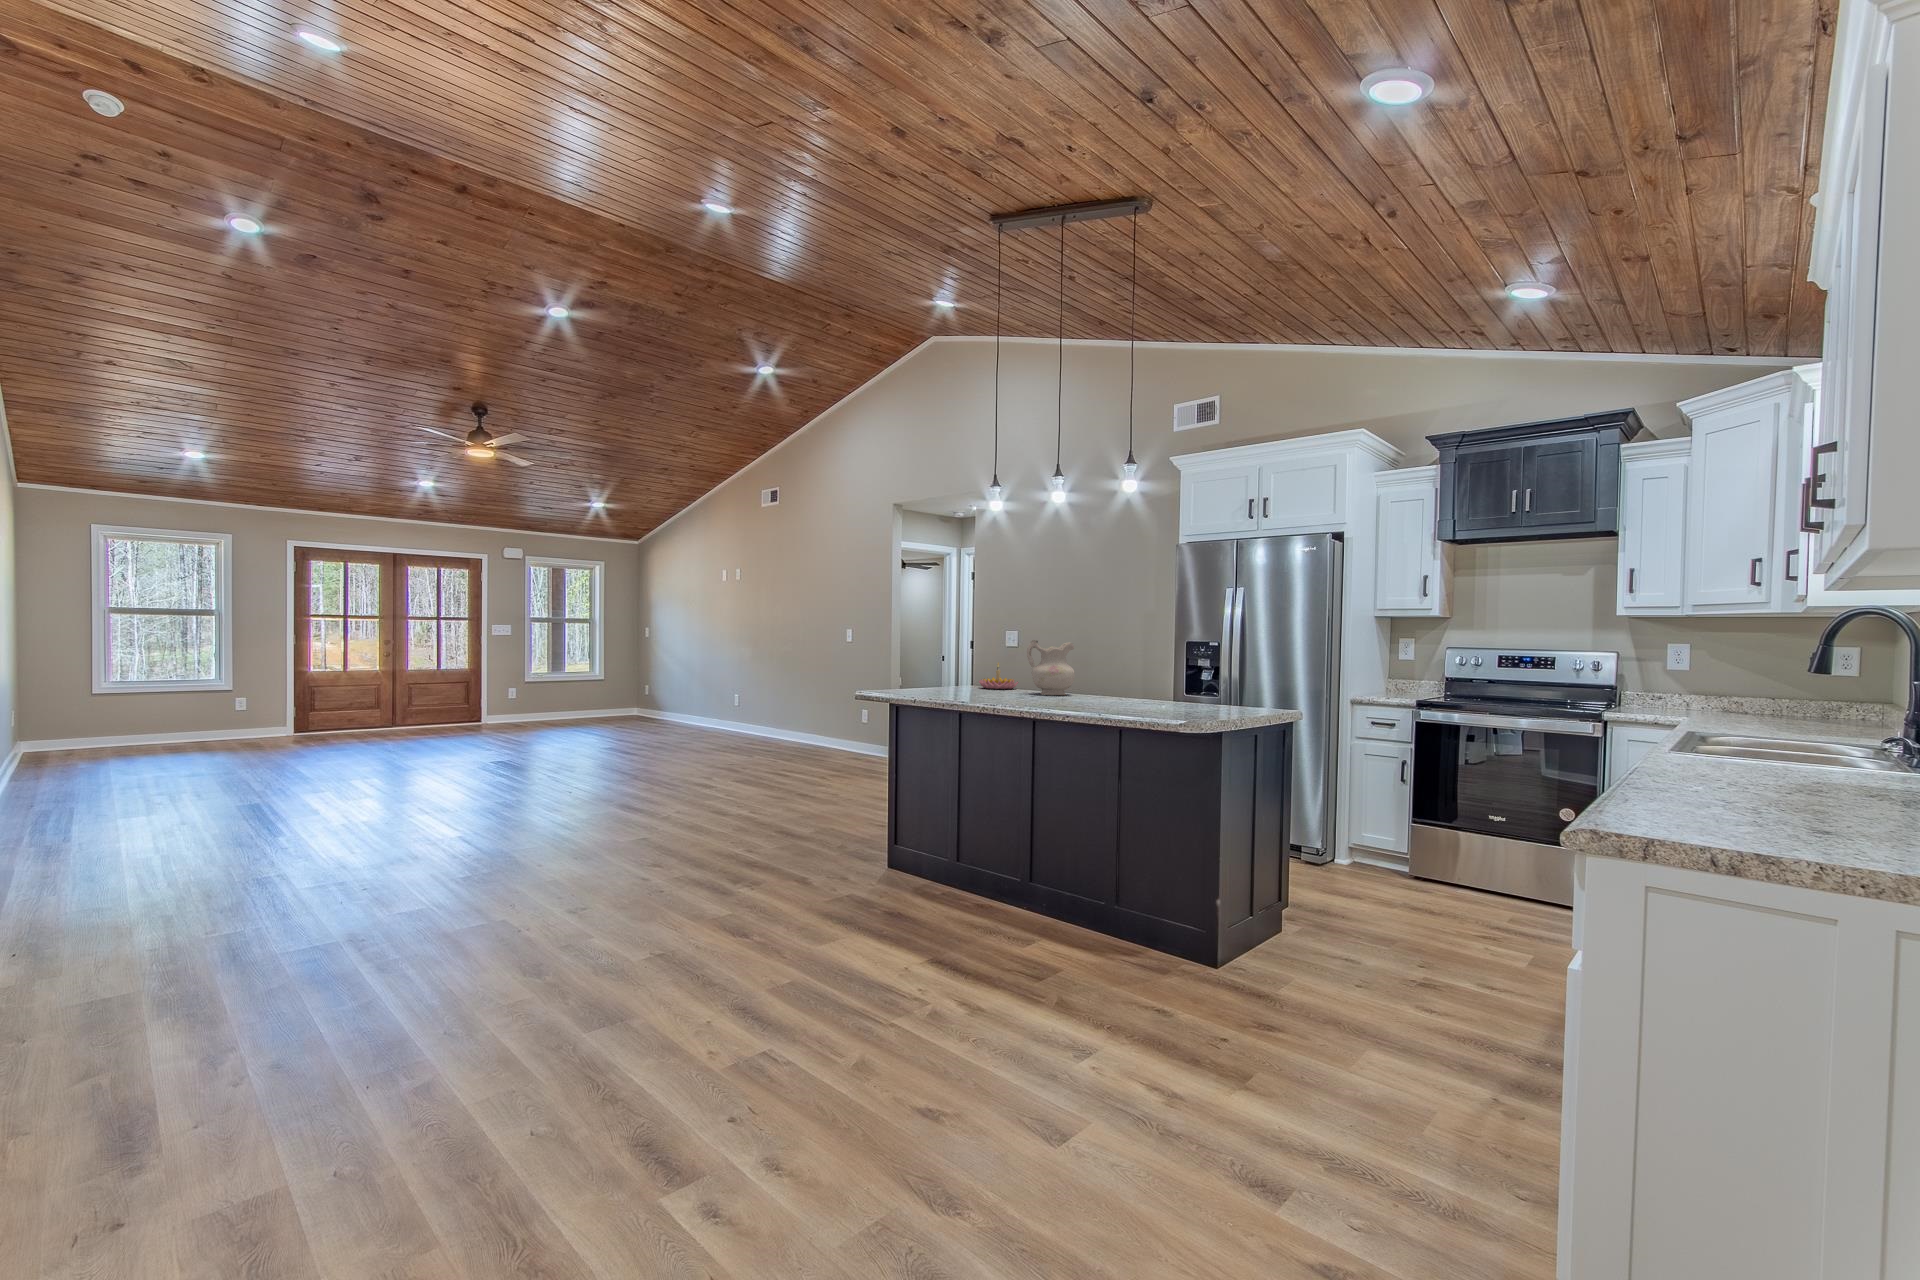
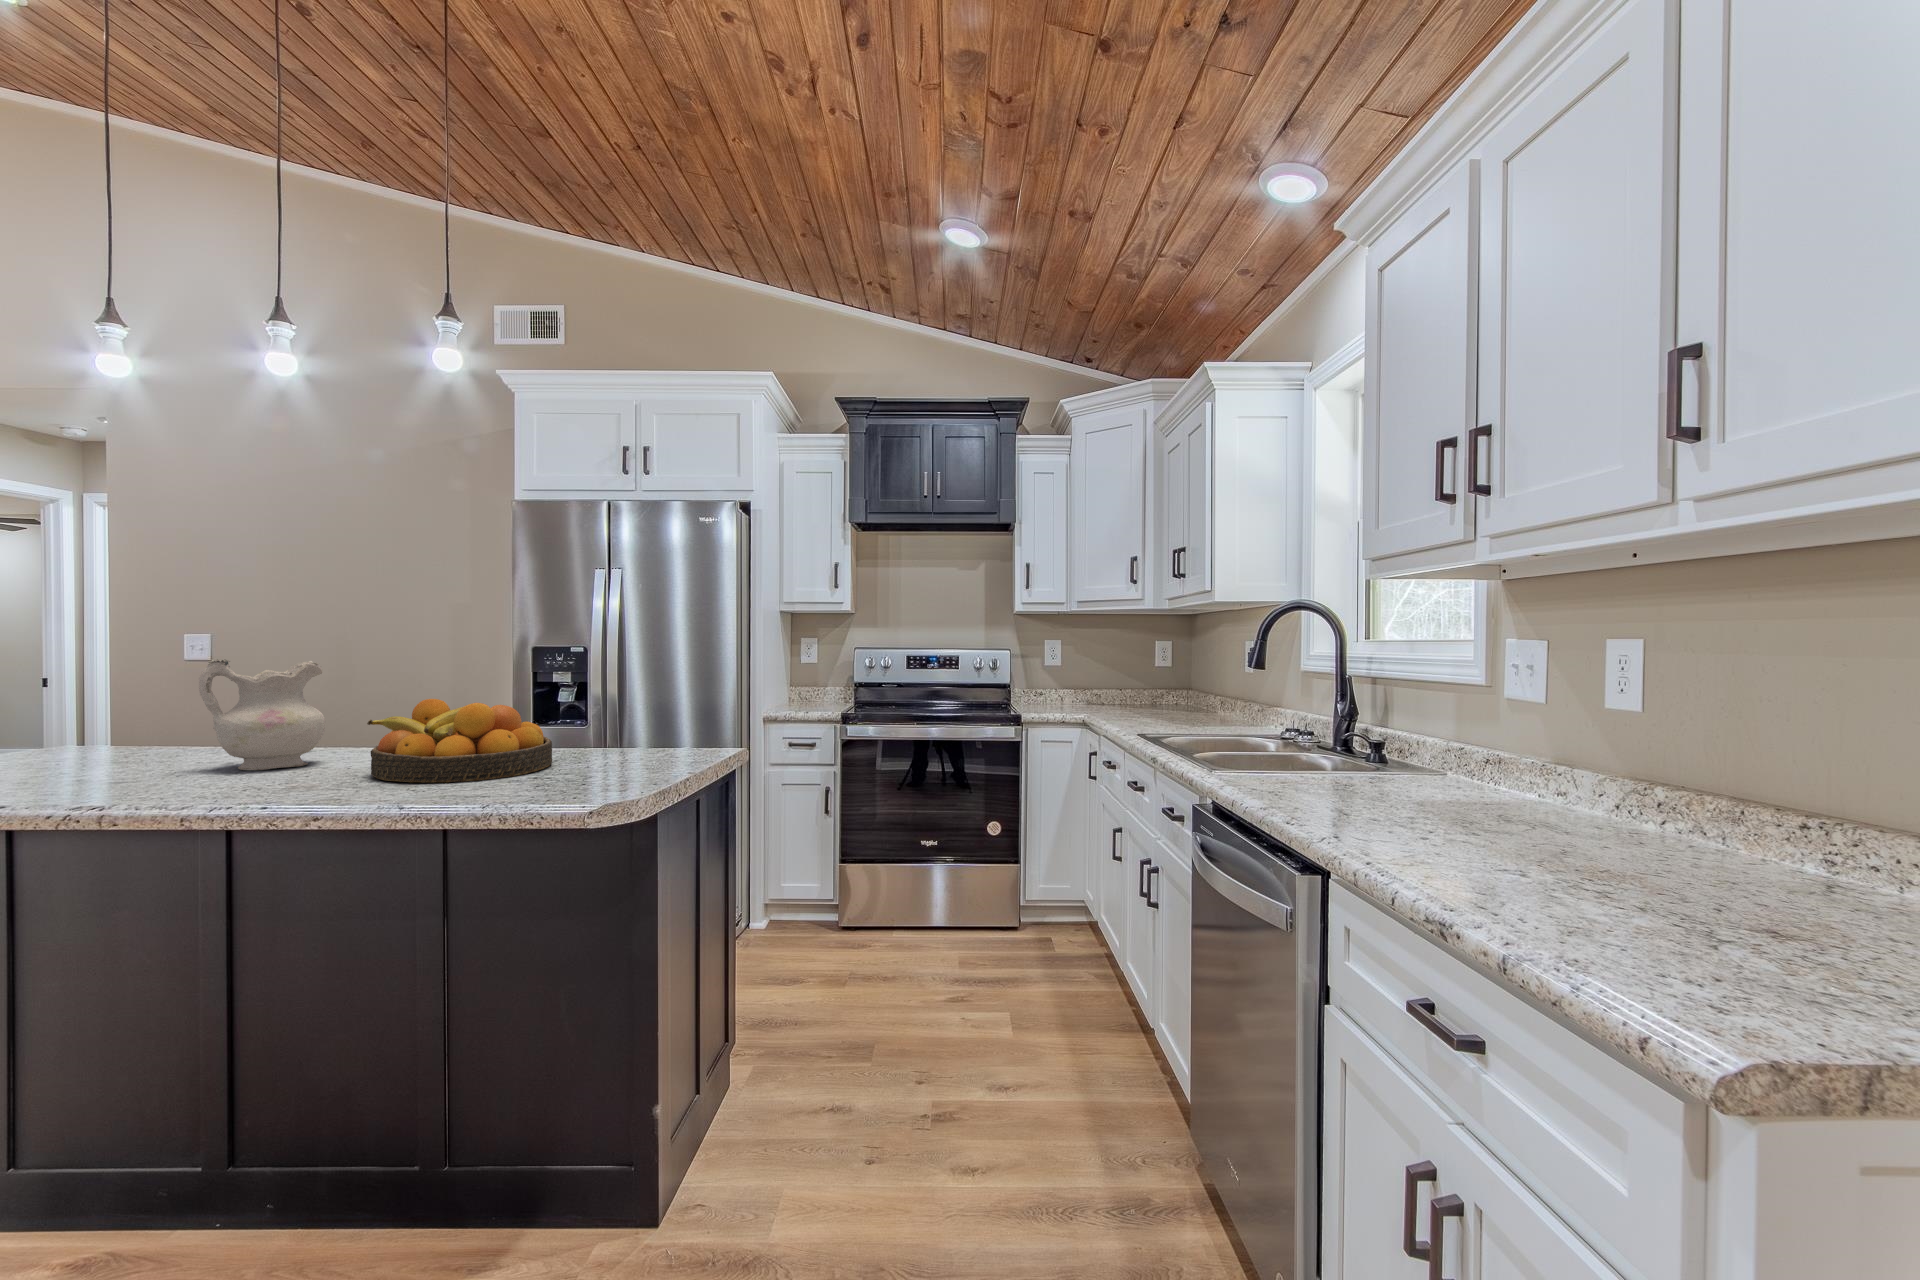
candle holder: present [979,663,1018,690] -> none [66,706,186,767]
fruit bowl: none [1092,664,1179,707] -> present [367,699,552,783]

